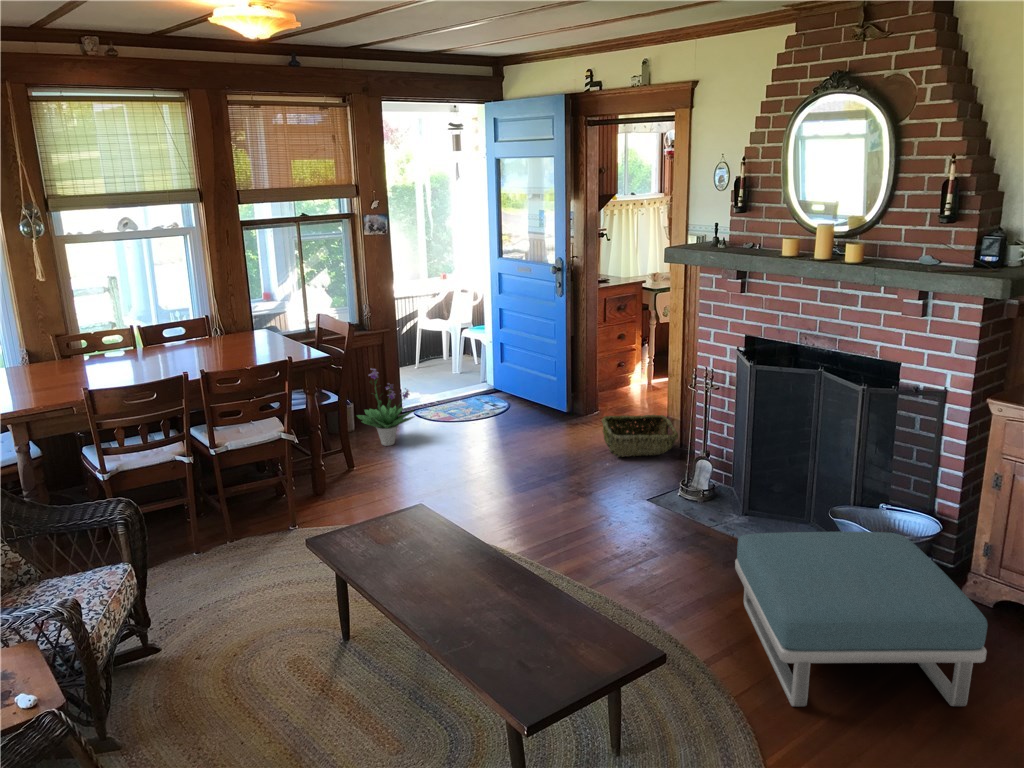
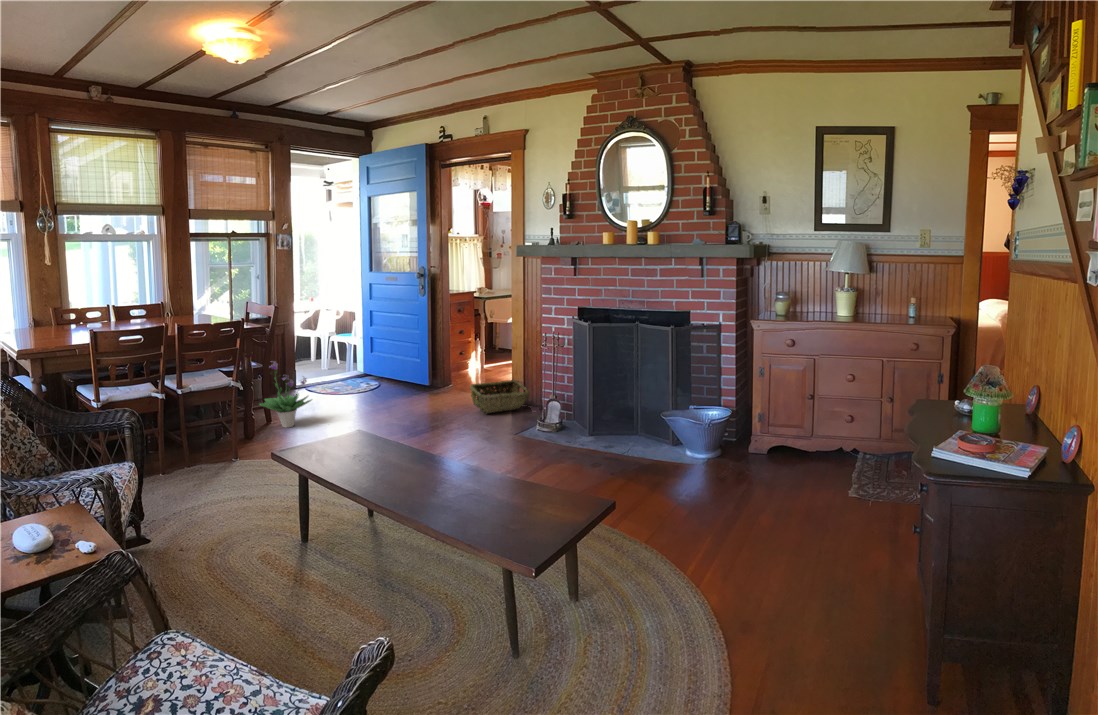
footstool: present [735,531,988,706] -> none [609,416,775,524]

